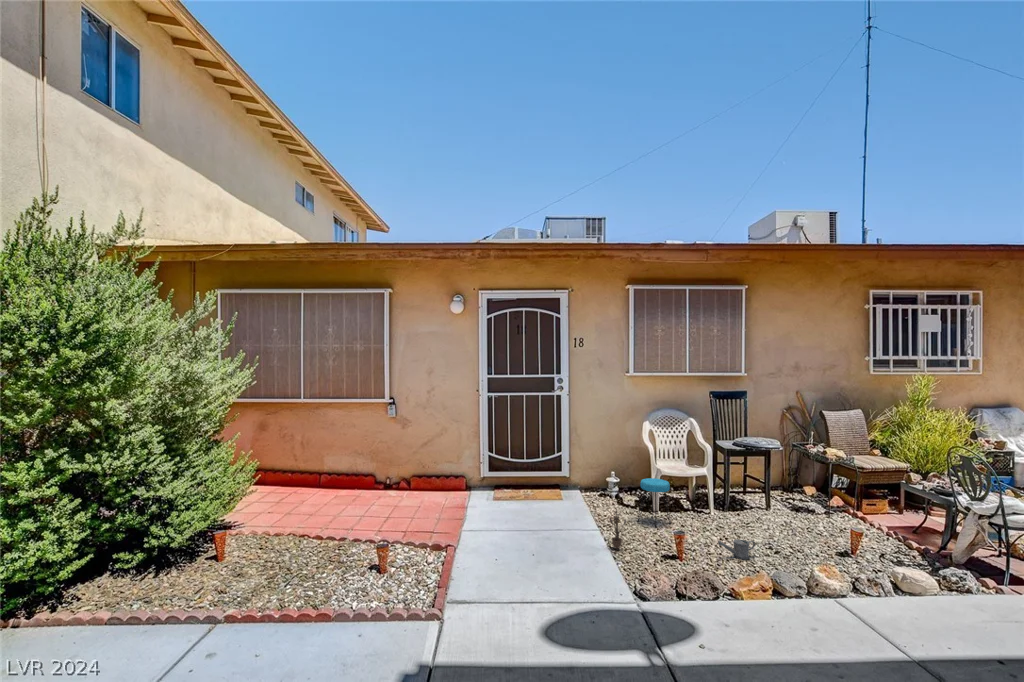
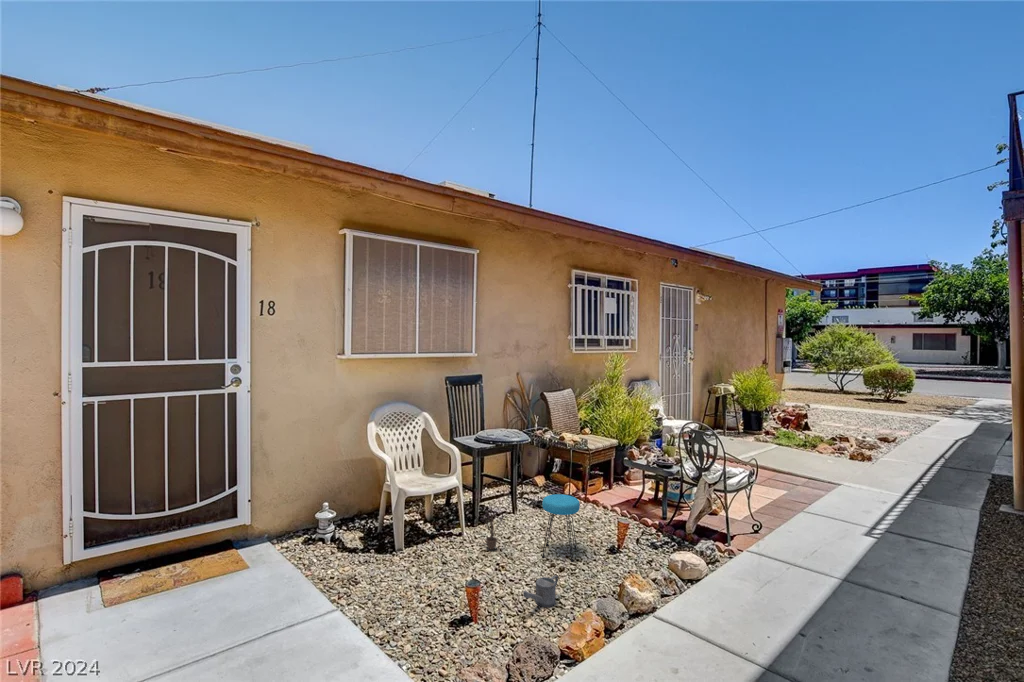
stool: present [638,478,671,528] -> present [542,494,580,561]
decorative plant: present [610,510,626,549] -> present [481,508,505,550]

